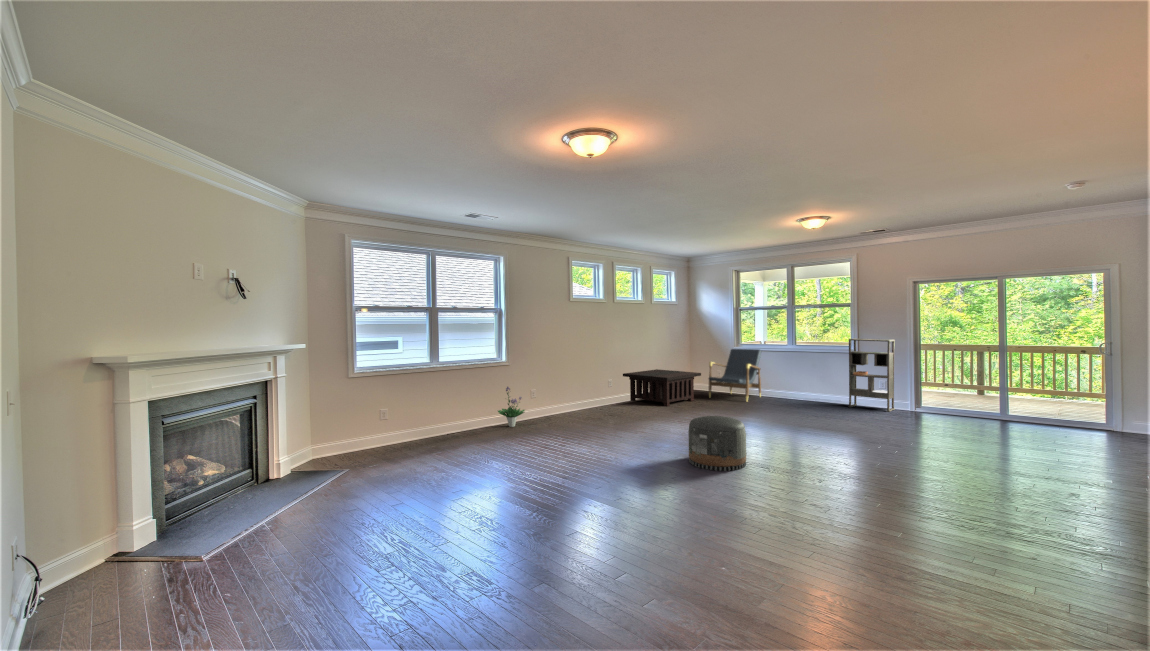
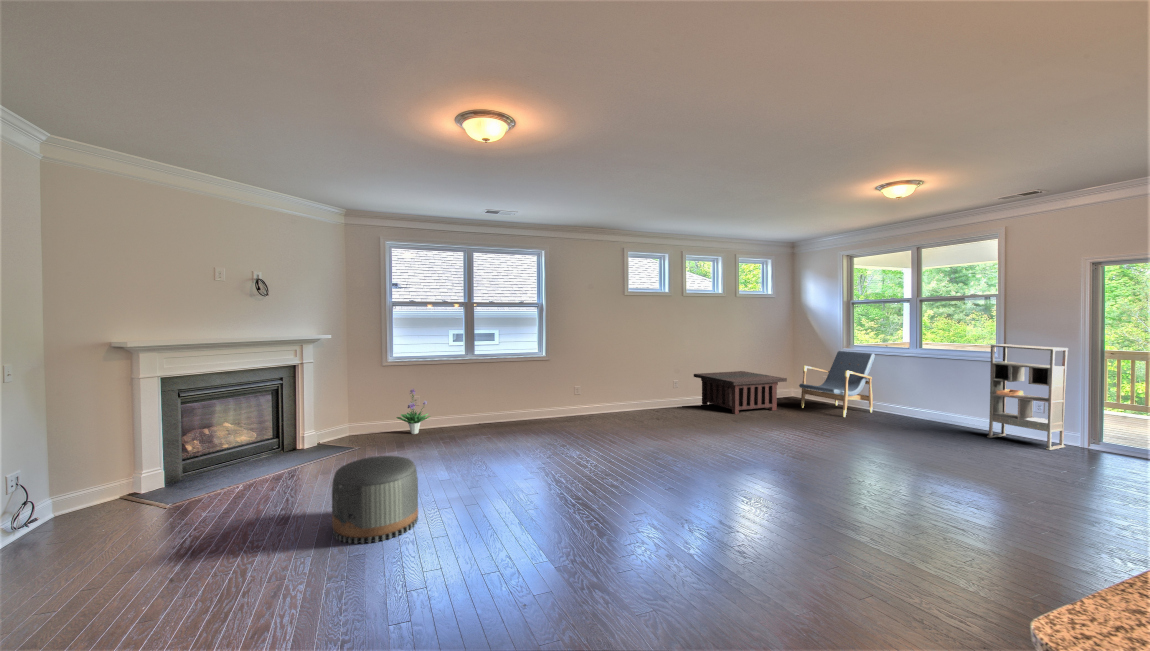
potted plant: present [498,387,525,427] -> present [397,389,430,434]
pouf: present [688,416,746,471] -> present [332,456,418,544]

